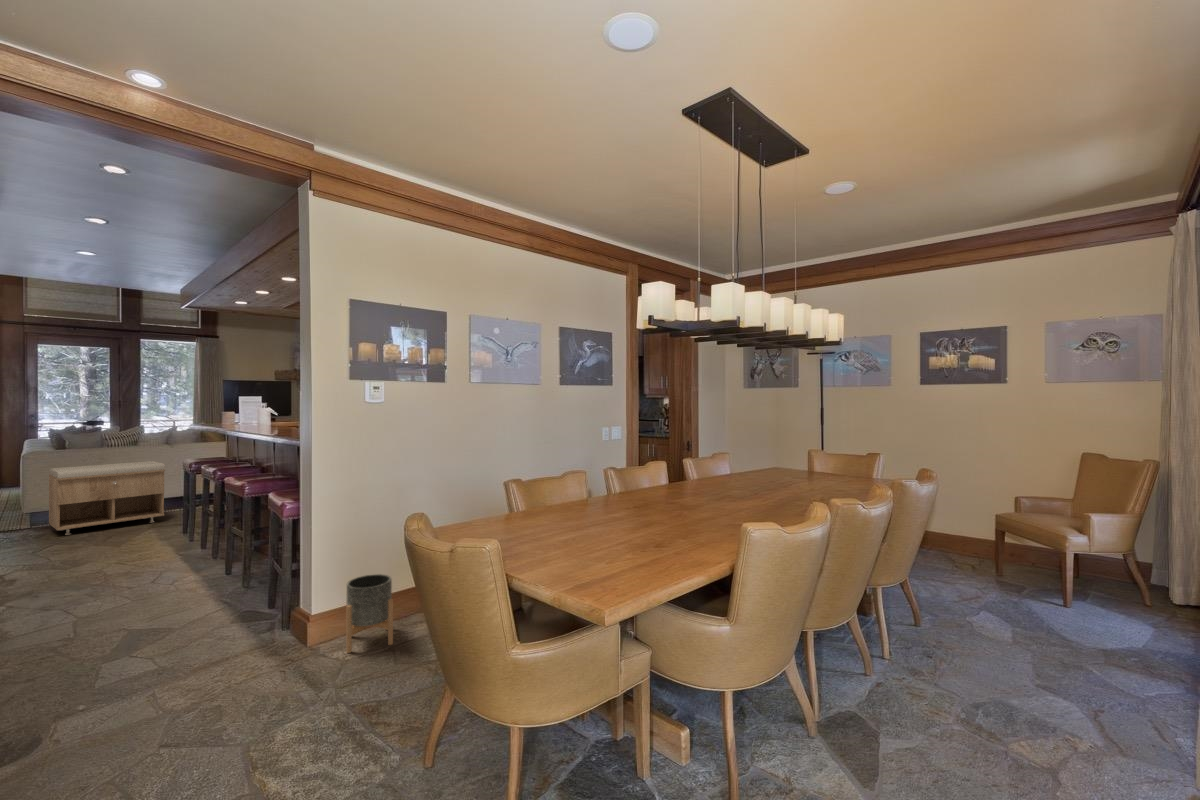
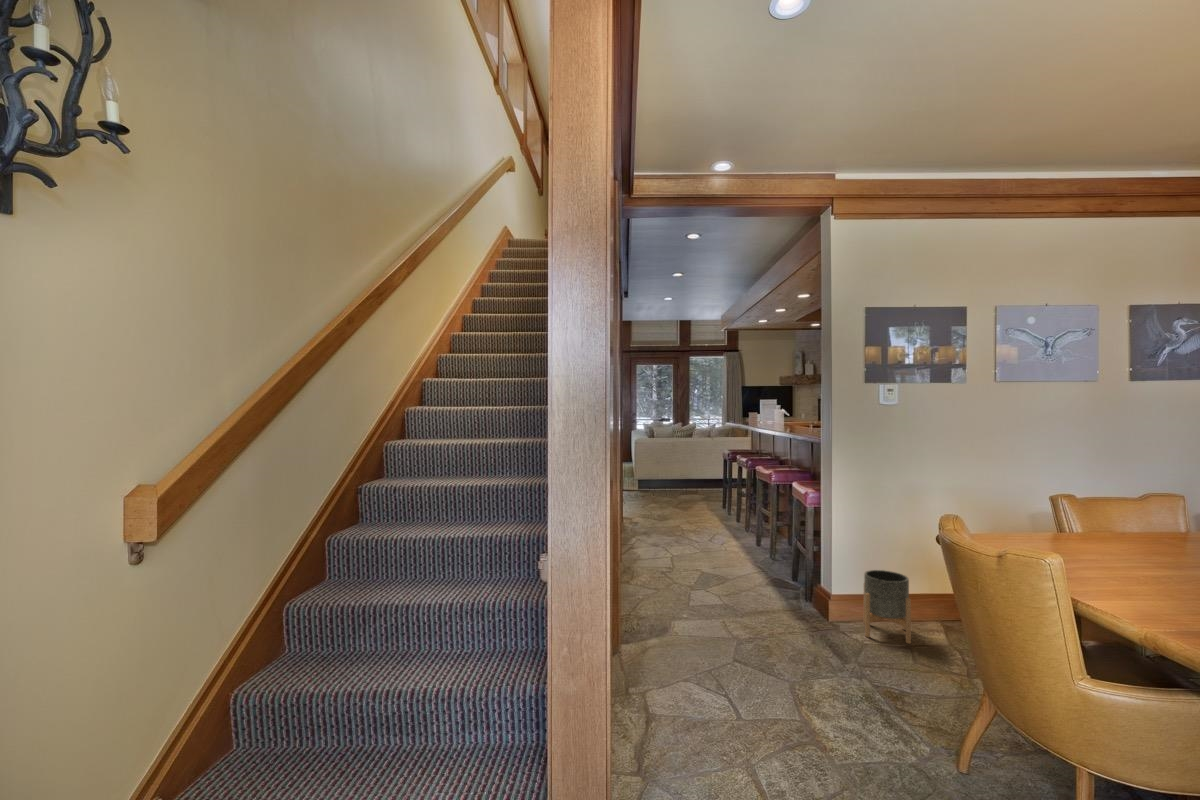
storage bench: present [49,461,165,535] -> none [645,450,709,499]

